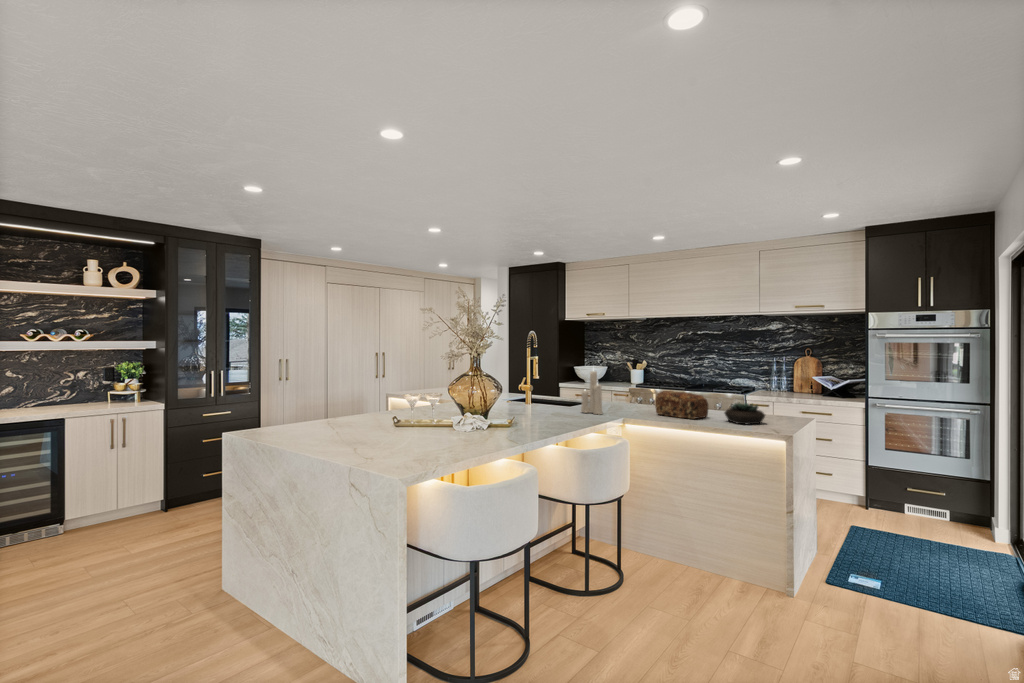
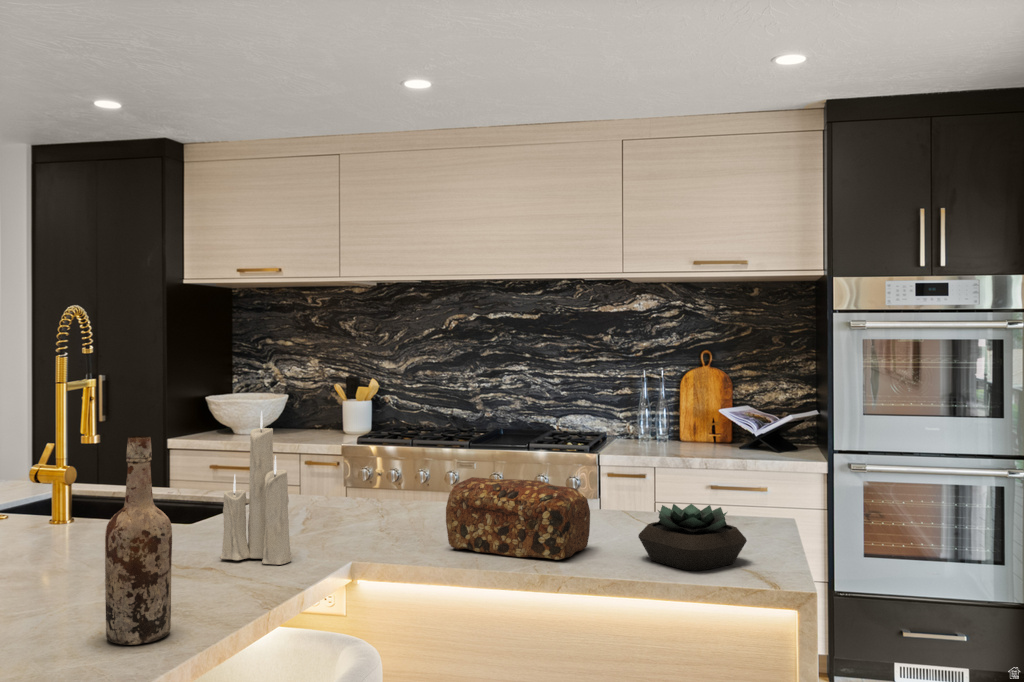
wine bottle: none [551,369,568,425] -> present [105,436,172,645]

